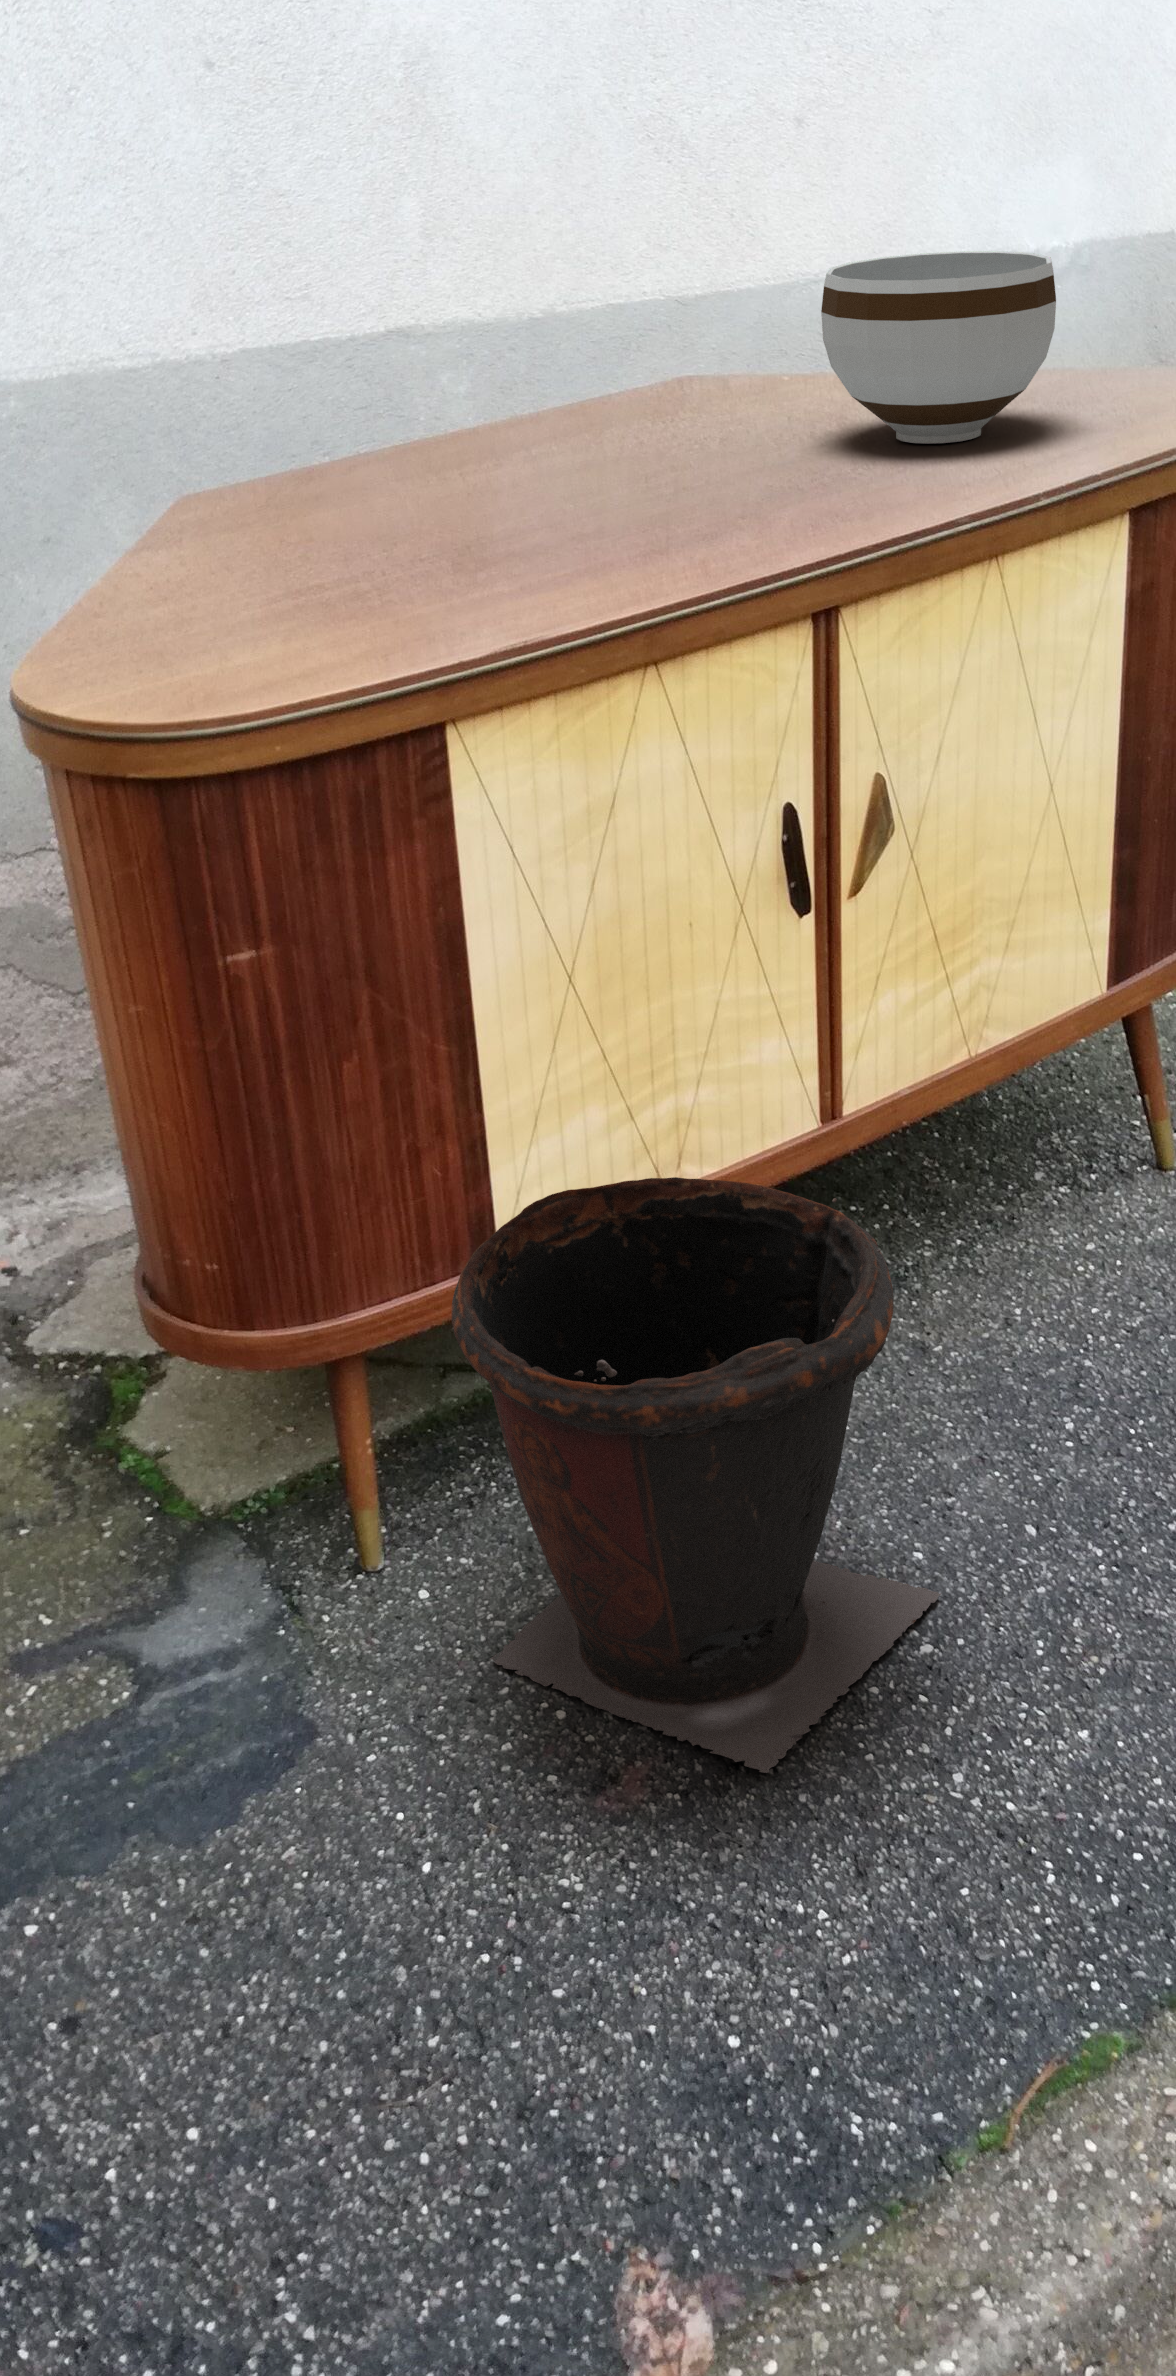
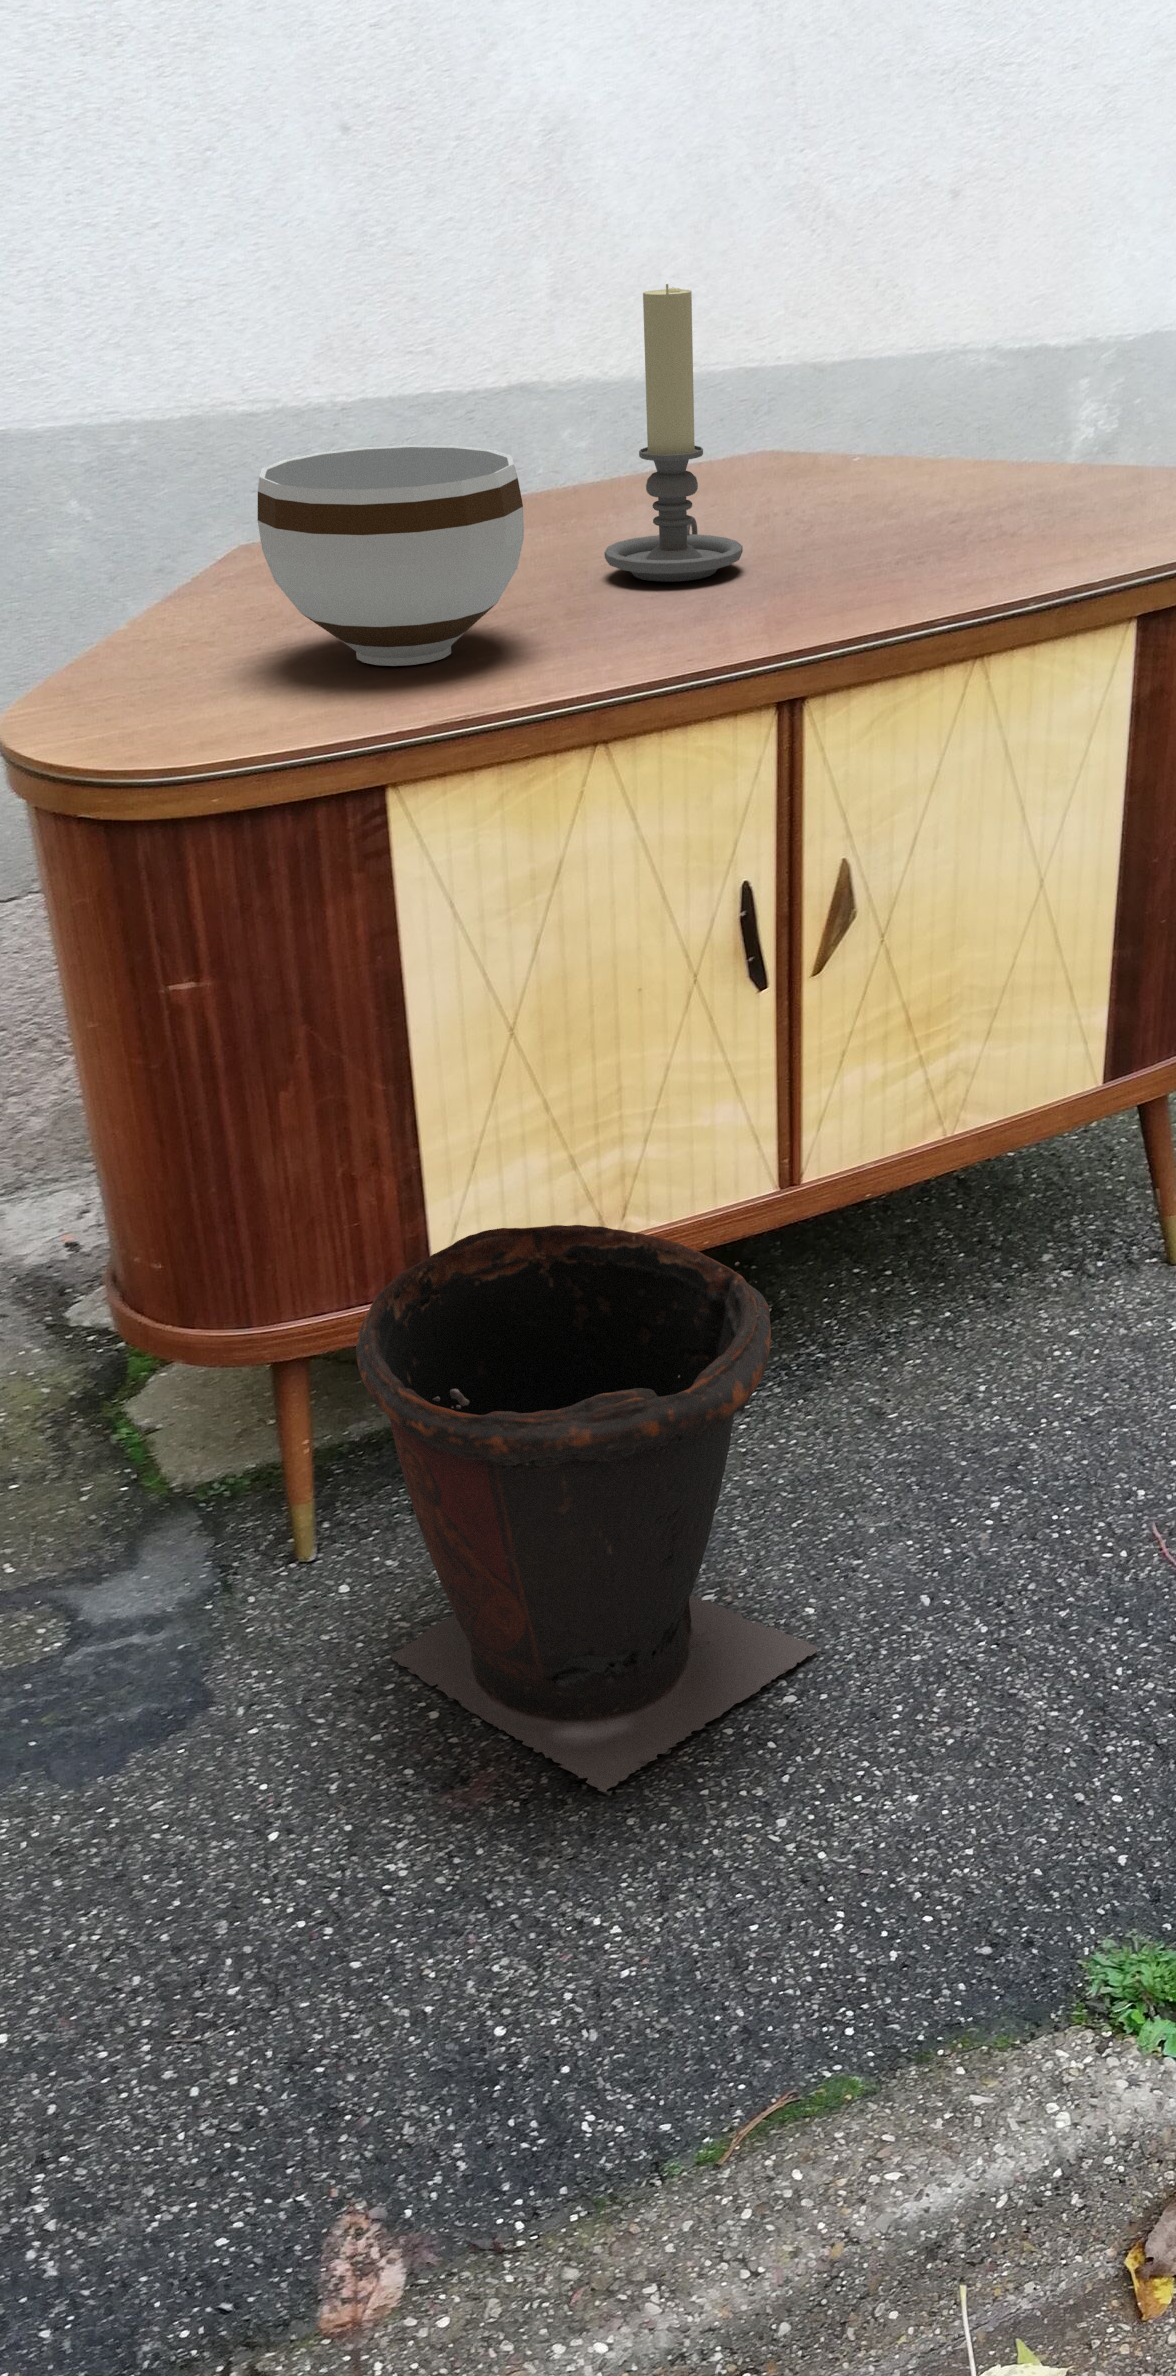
candle holder: none [574,194,718,504] -> present [604,284,743,582]
bowl: present [821,251,1056,444] -> present [258,445,524,666]

